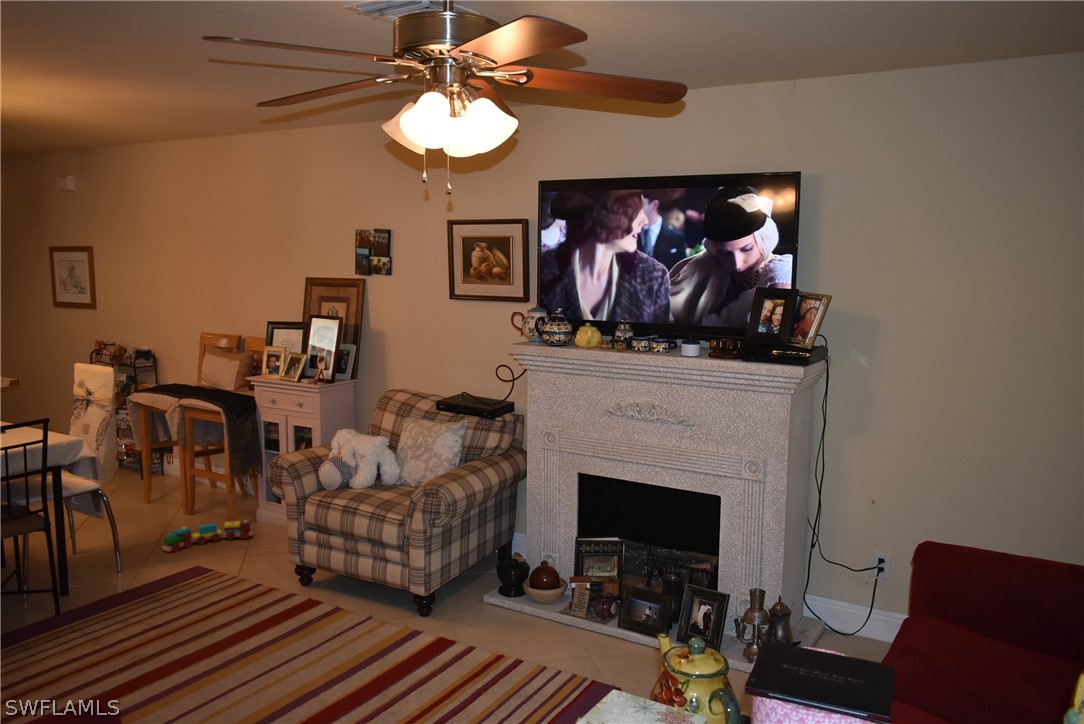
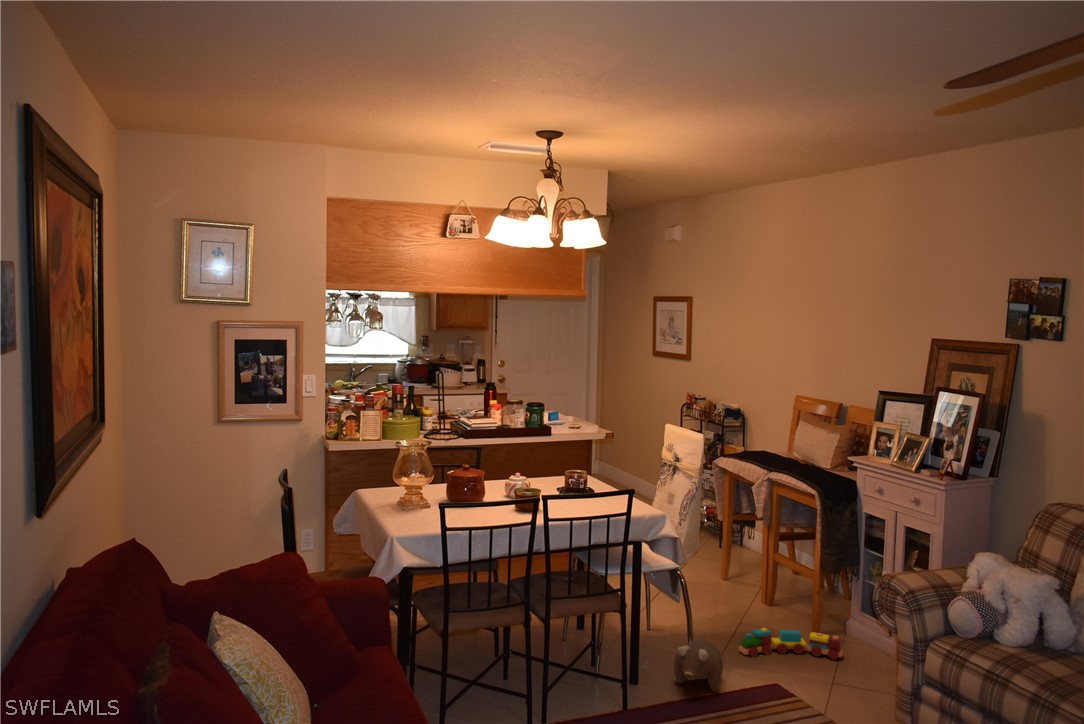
plush toy: none [101,542,148,585] -> present [674,639,723,691]

